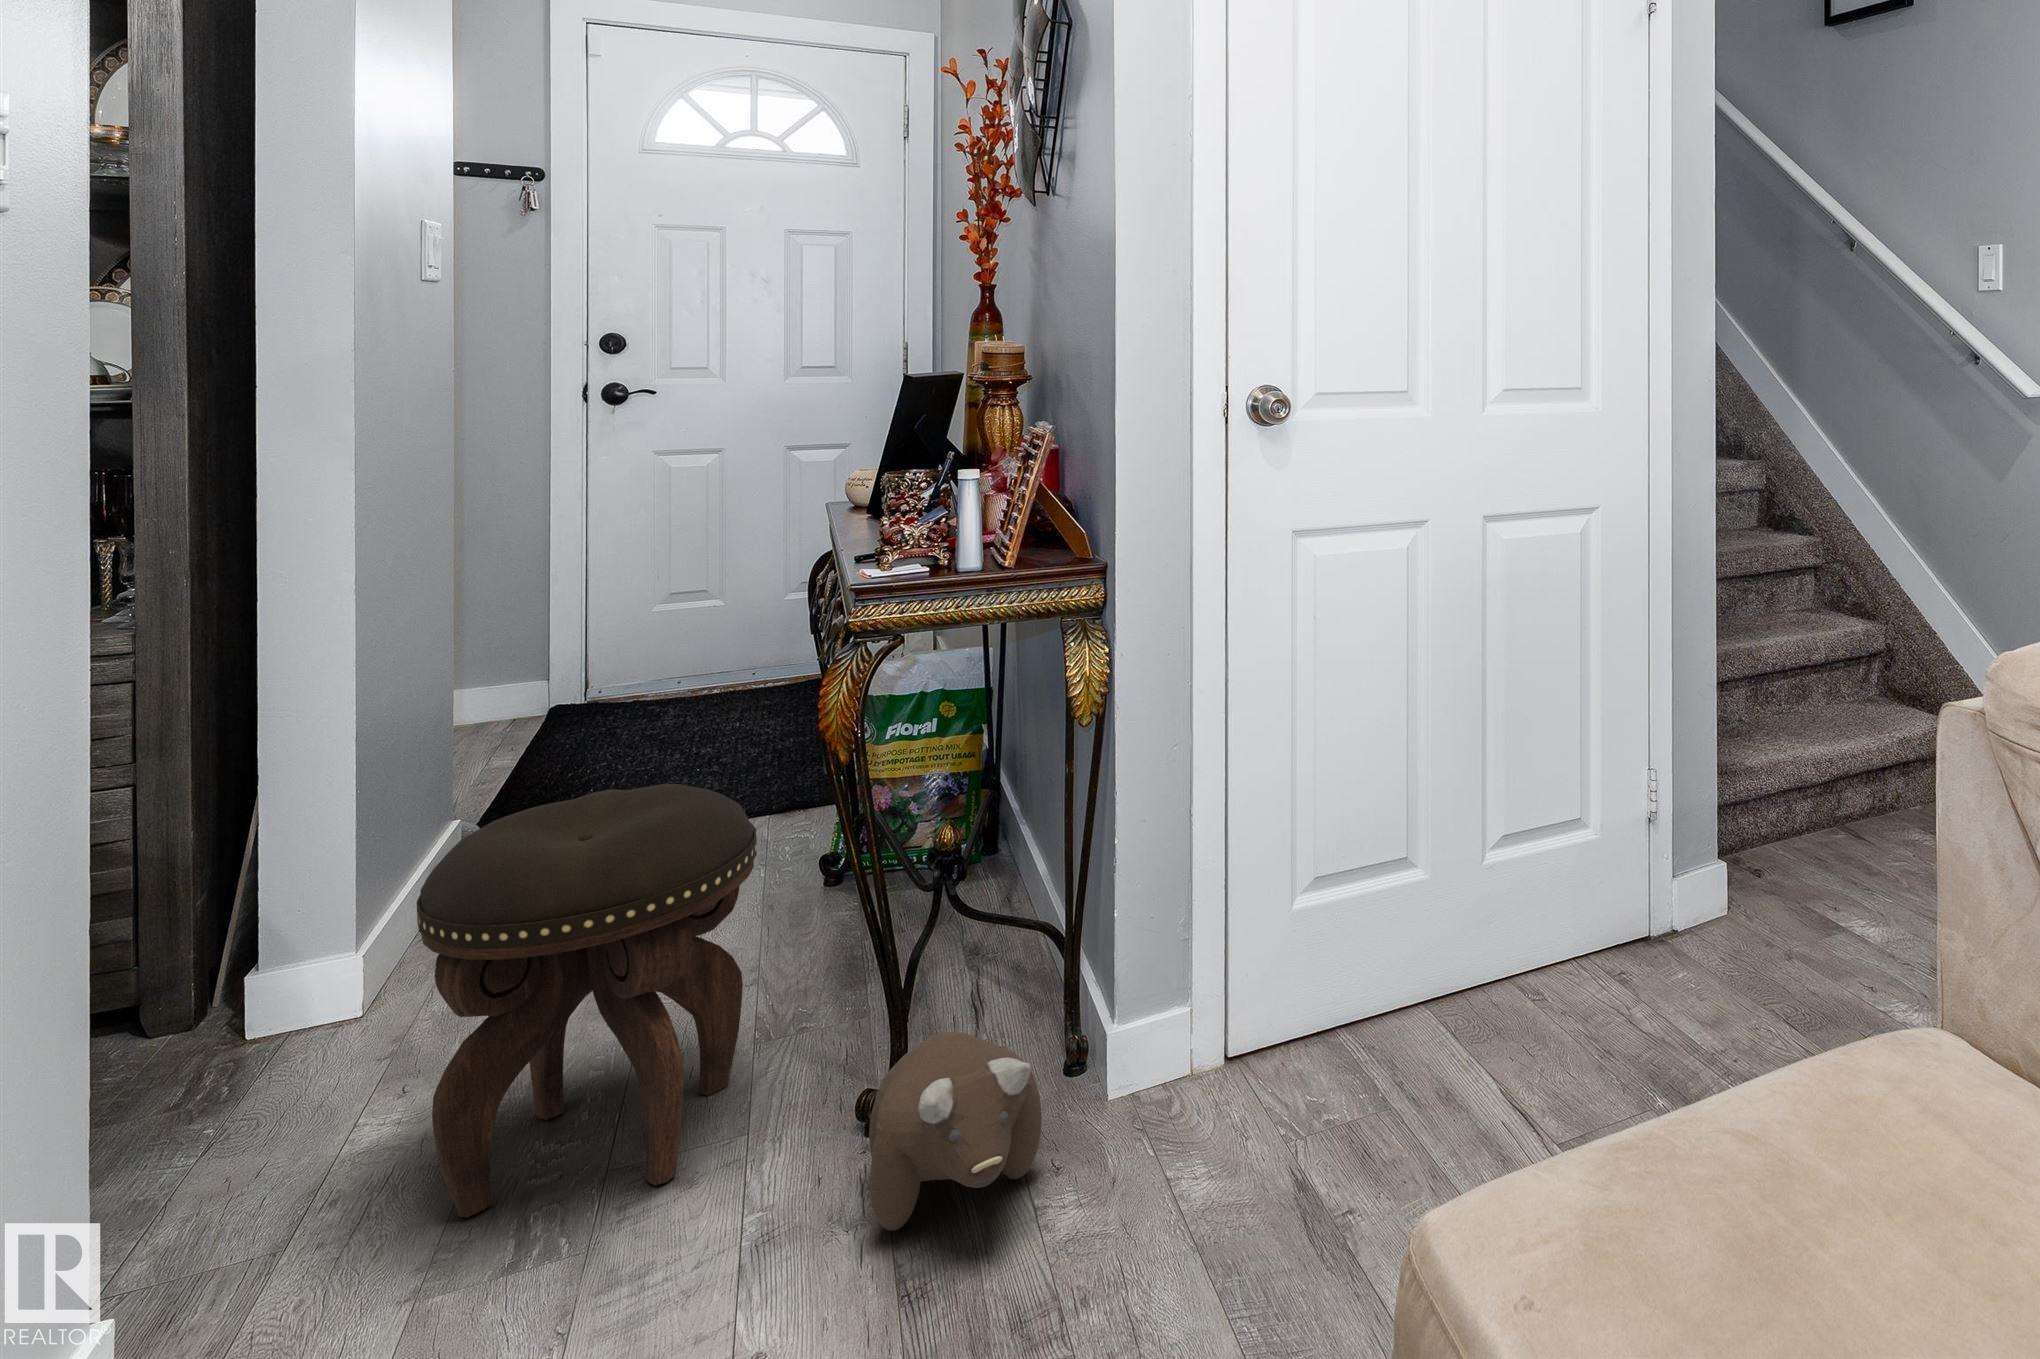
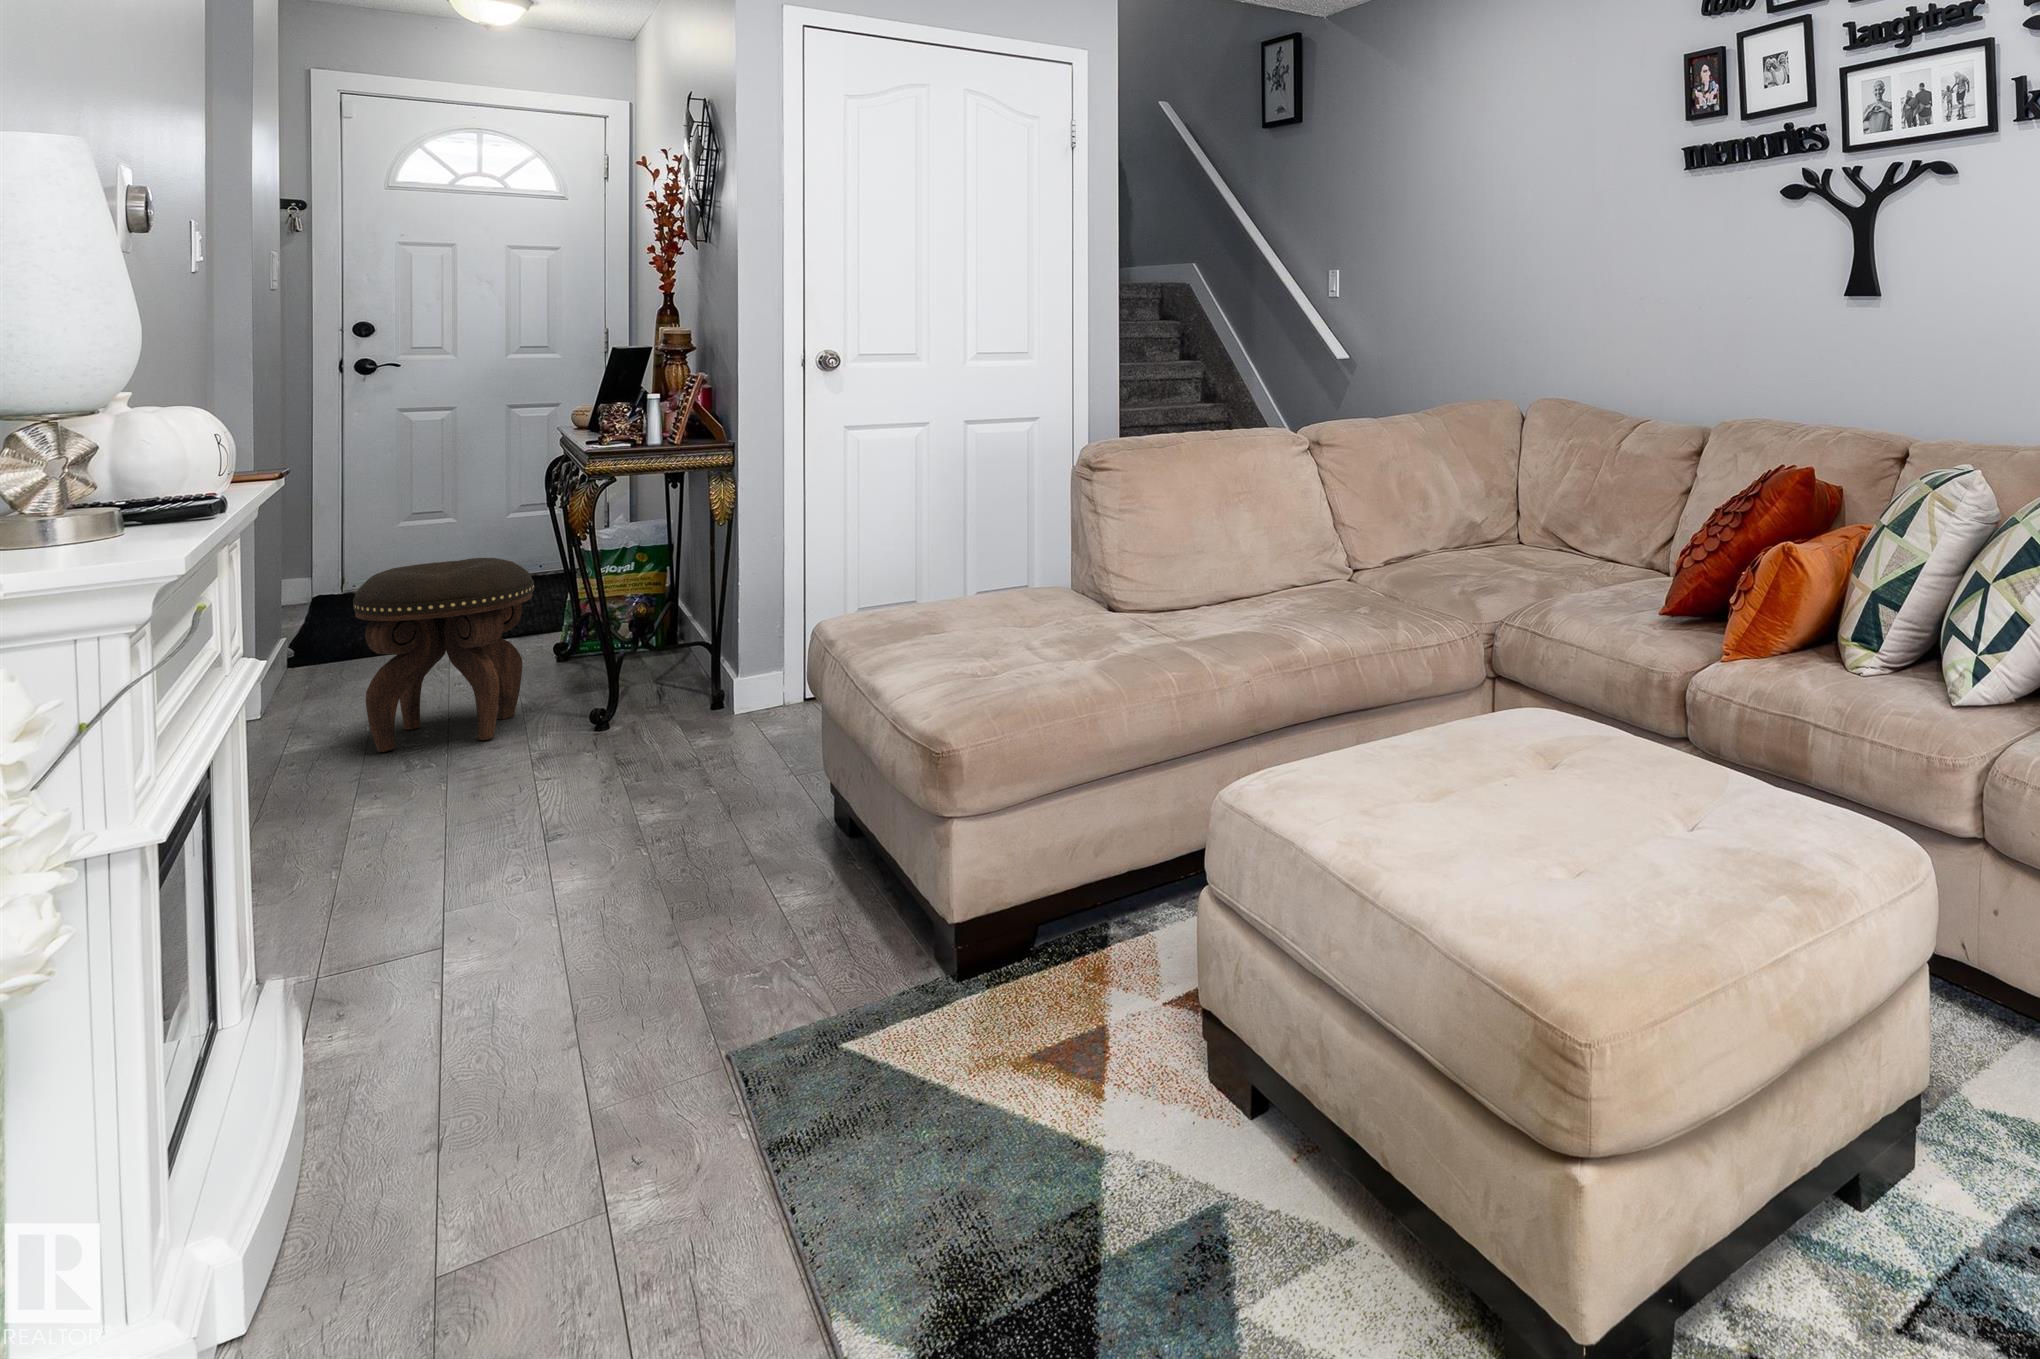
plush toy: present [869,1031,1042,1231] -> none [601,661,693,742]

